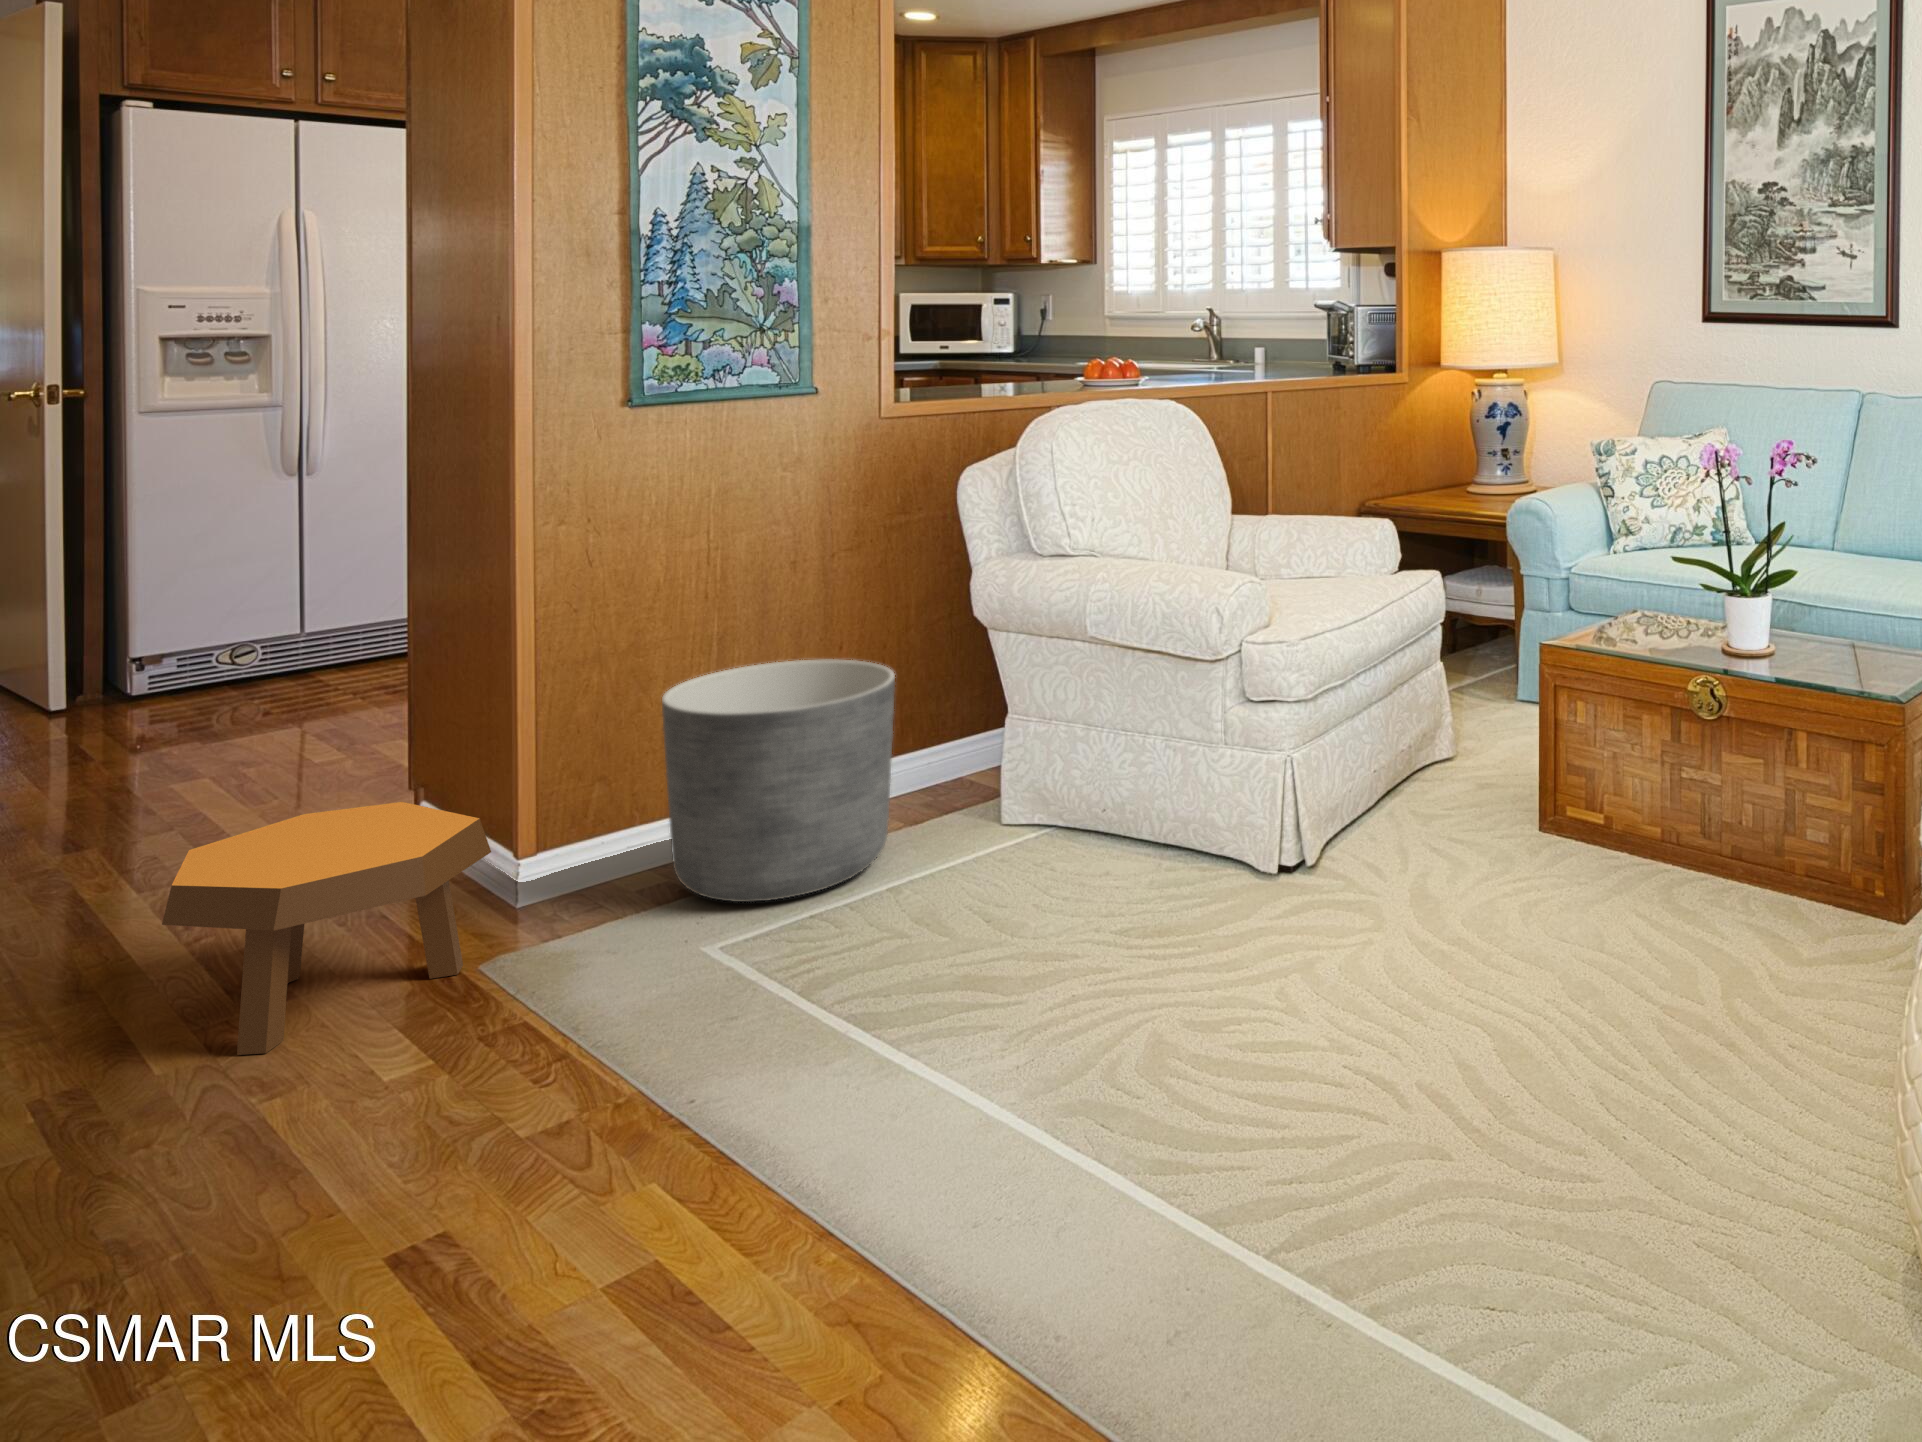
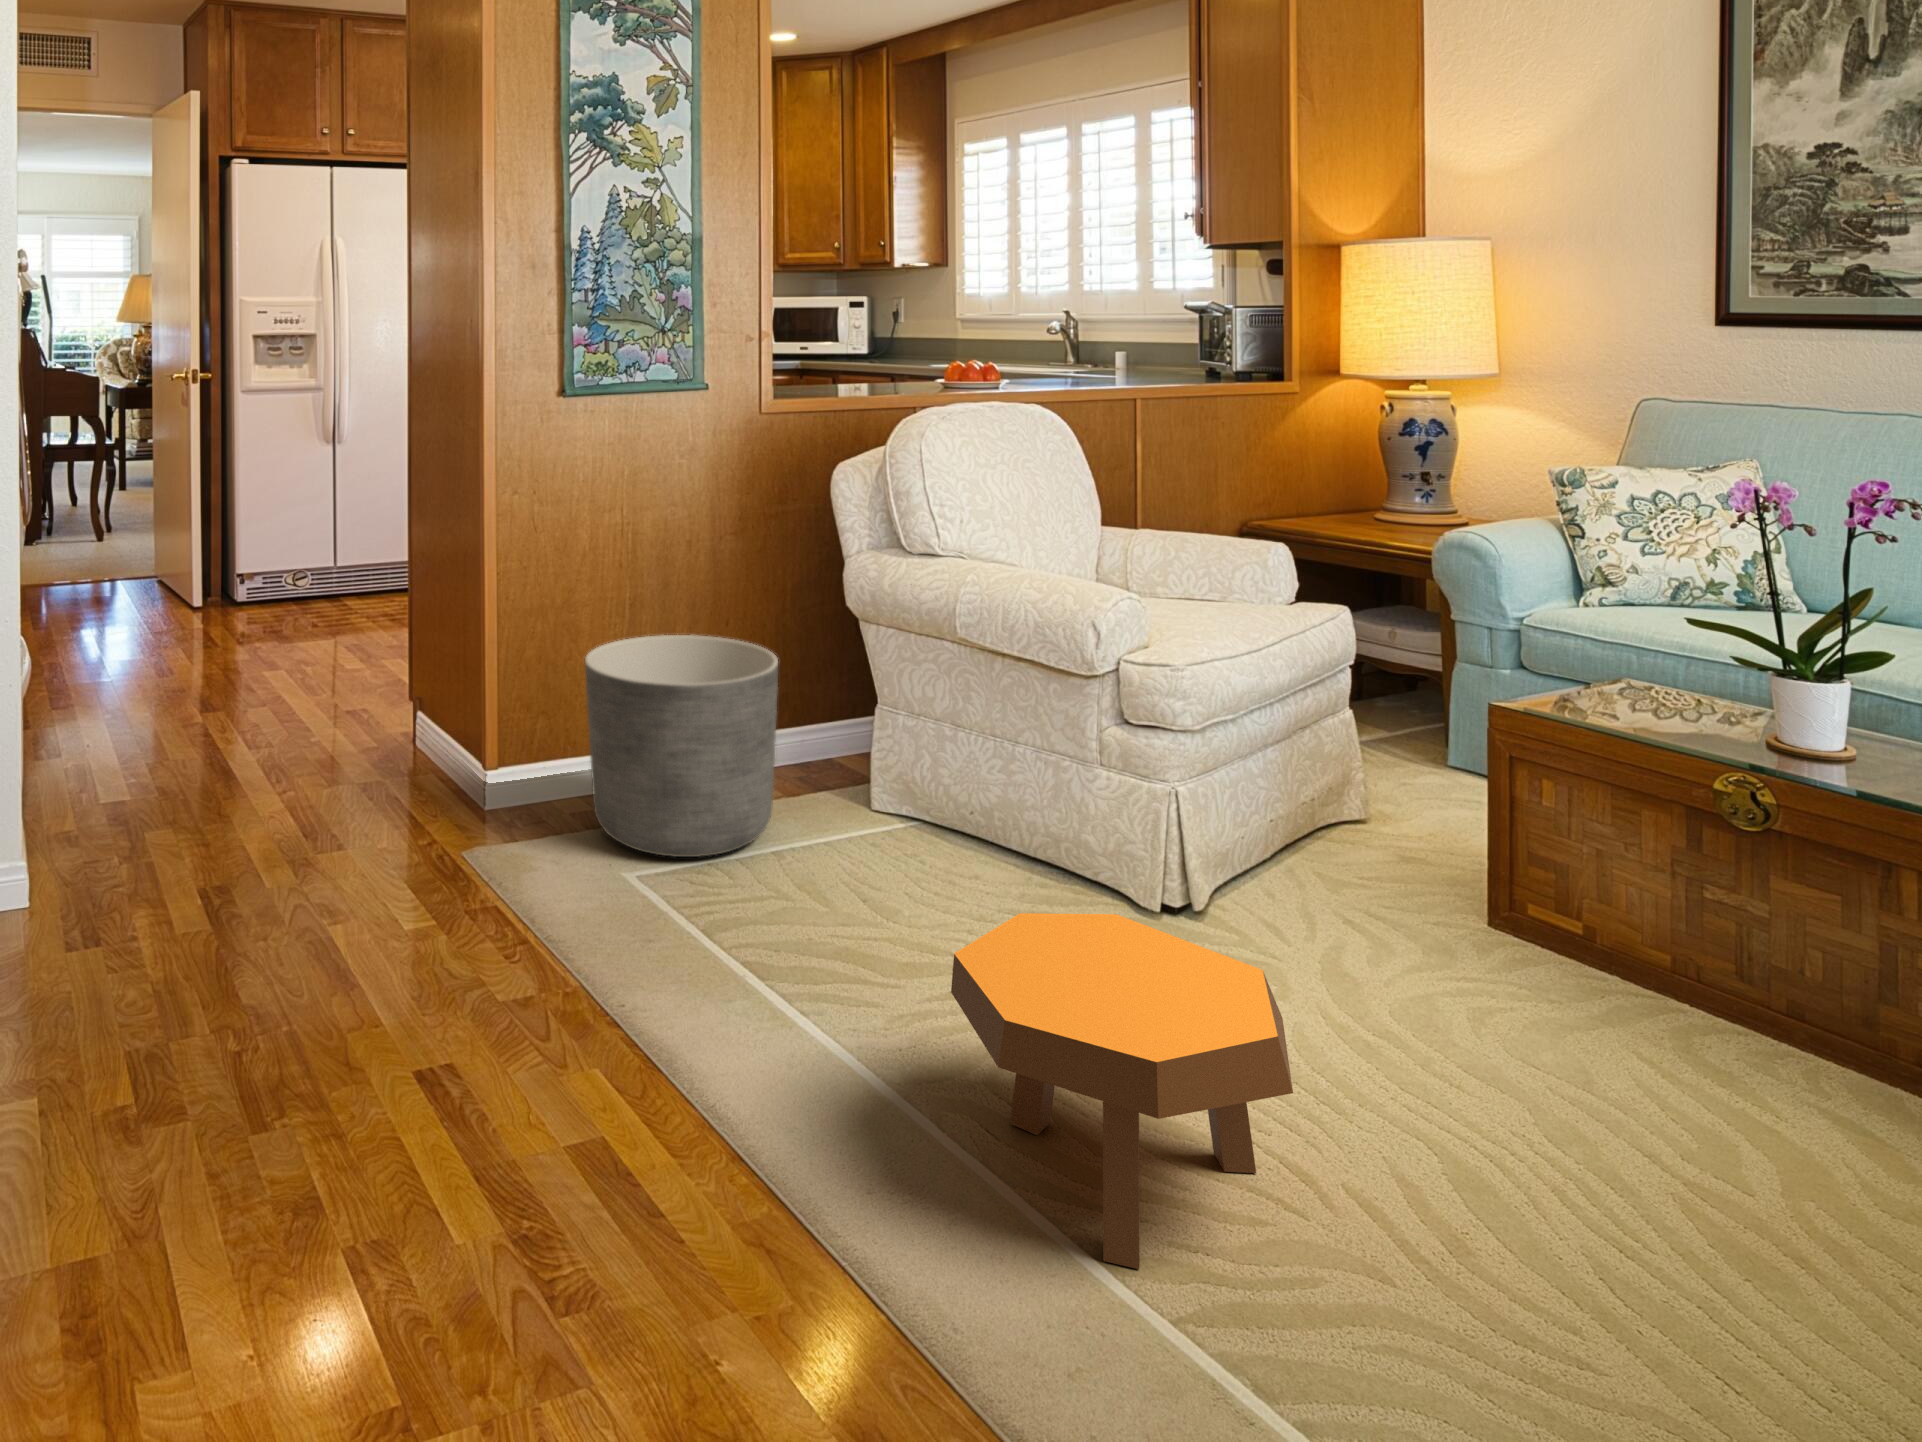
footstool: present [162,802,491,1055] -> present [951,913,1293,1269]

